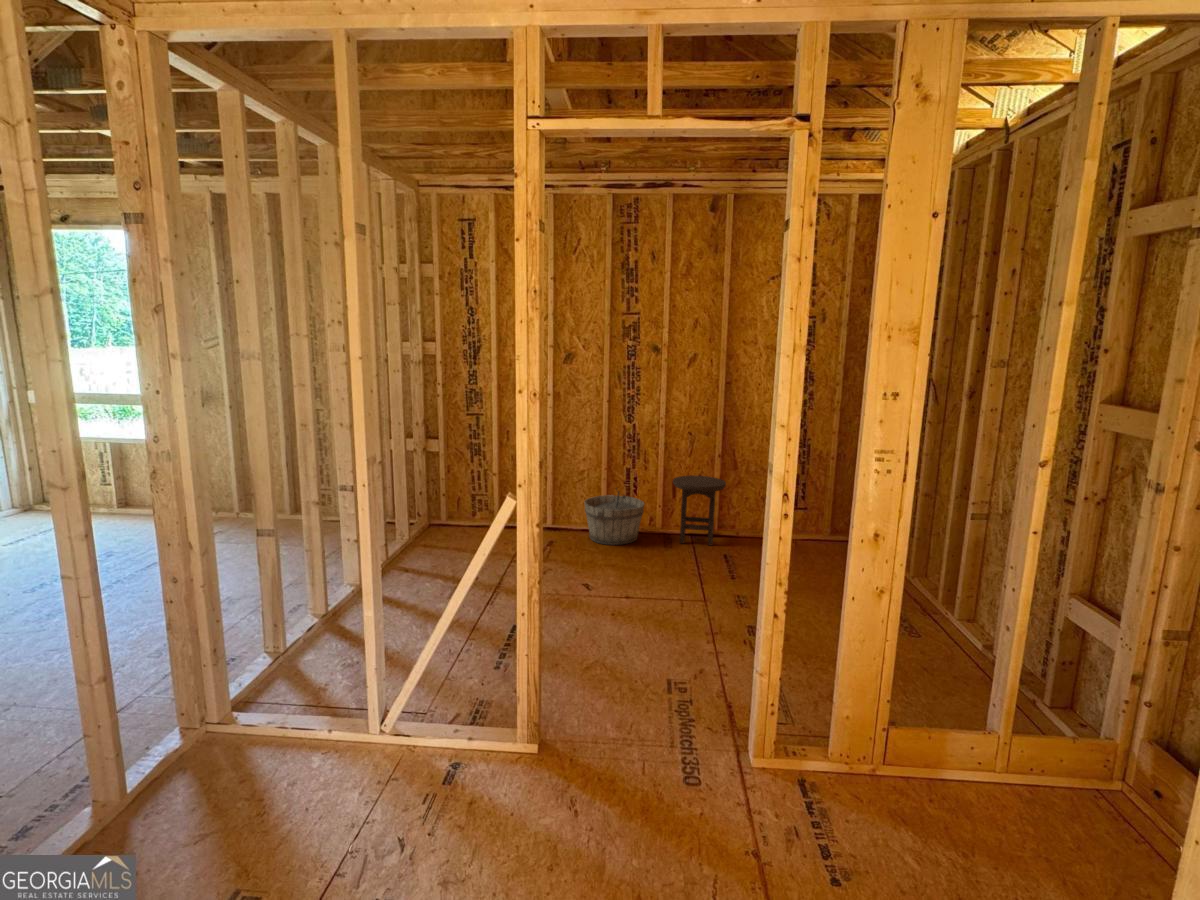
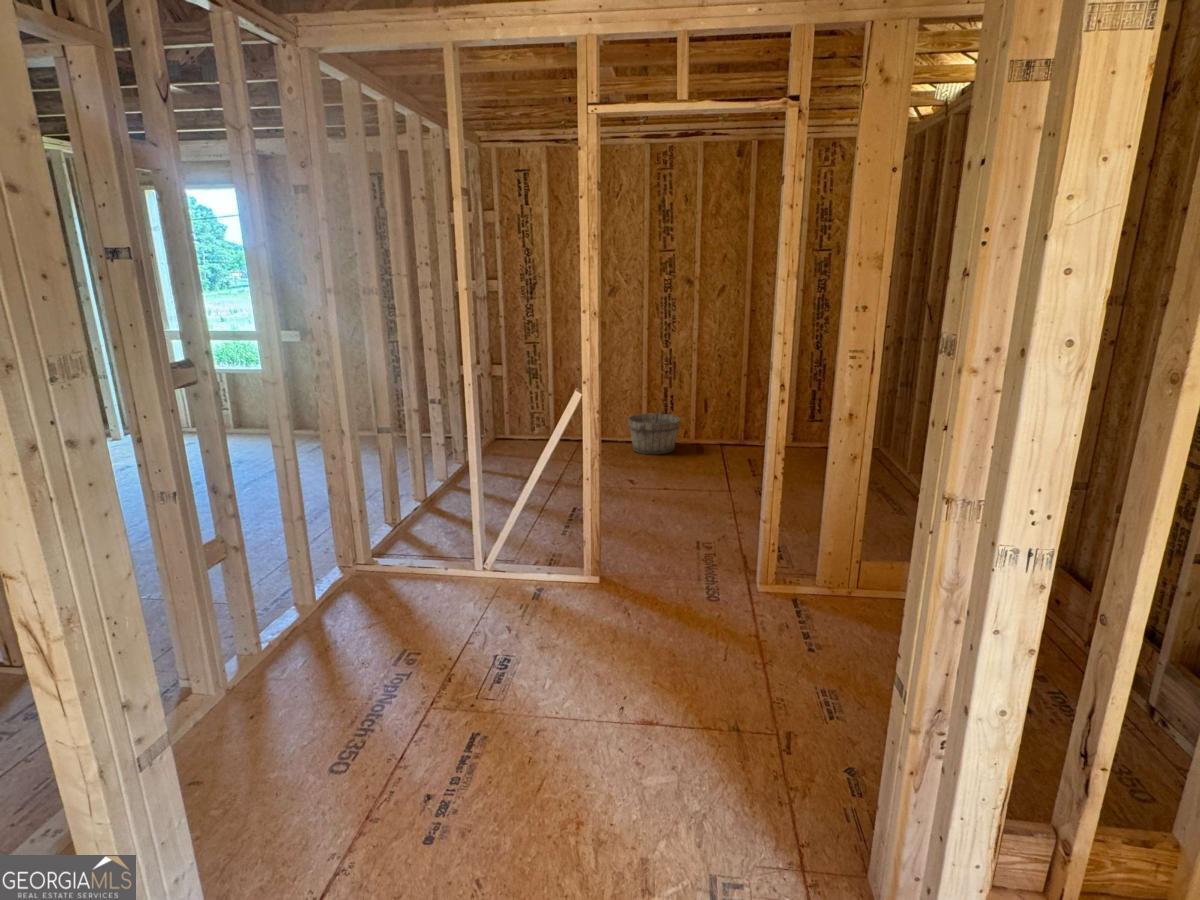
stool: present [673,475,726,545] -> none [705,395,752,455]

